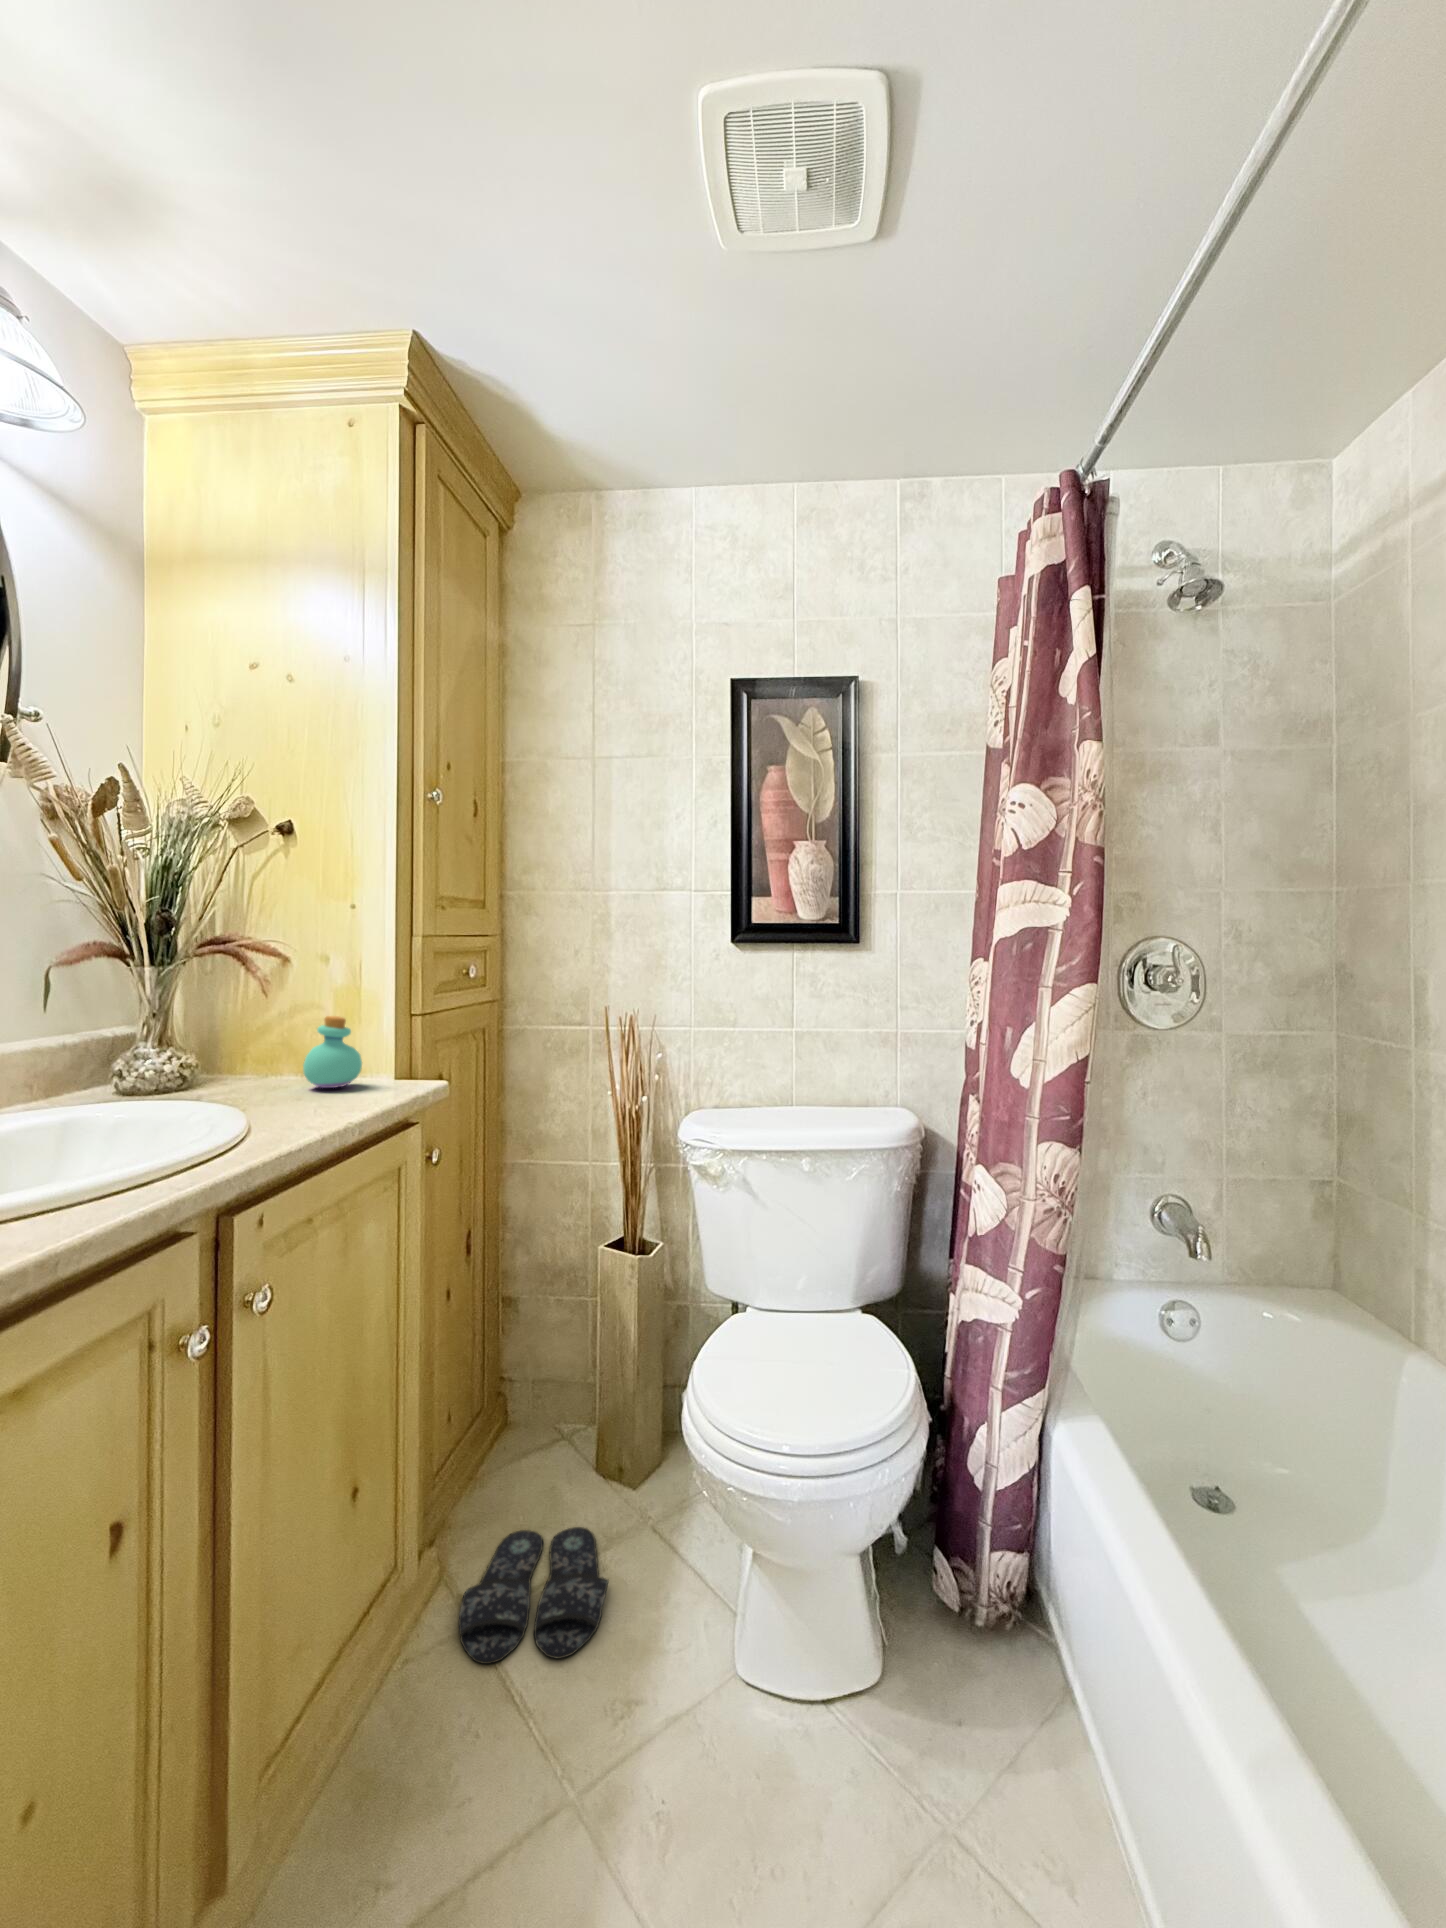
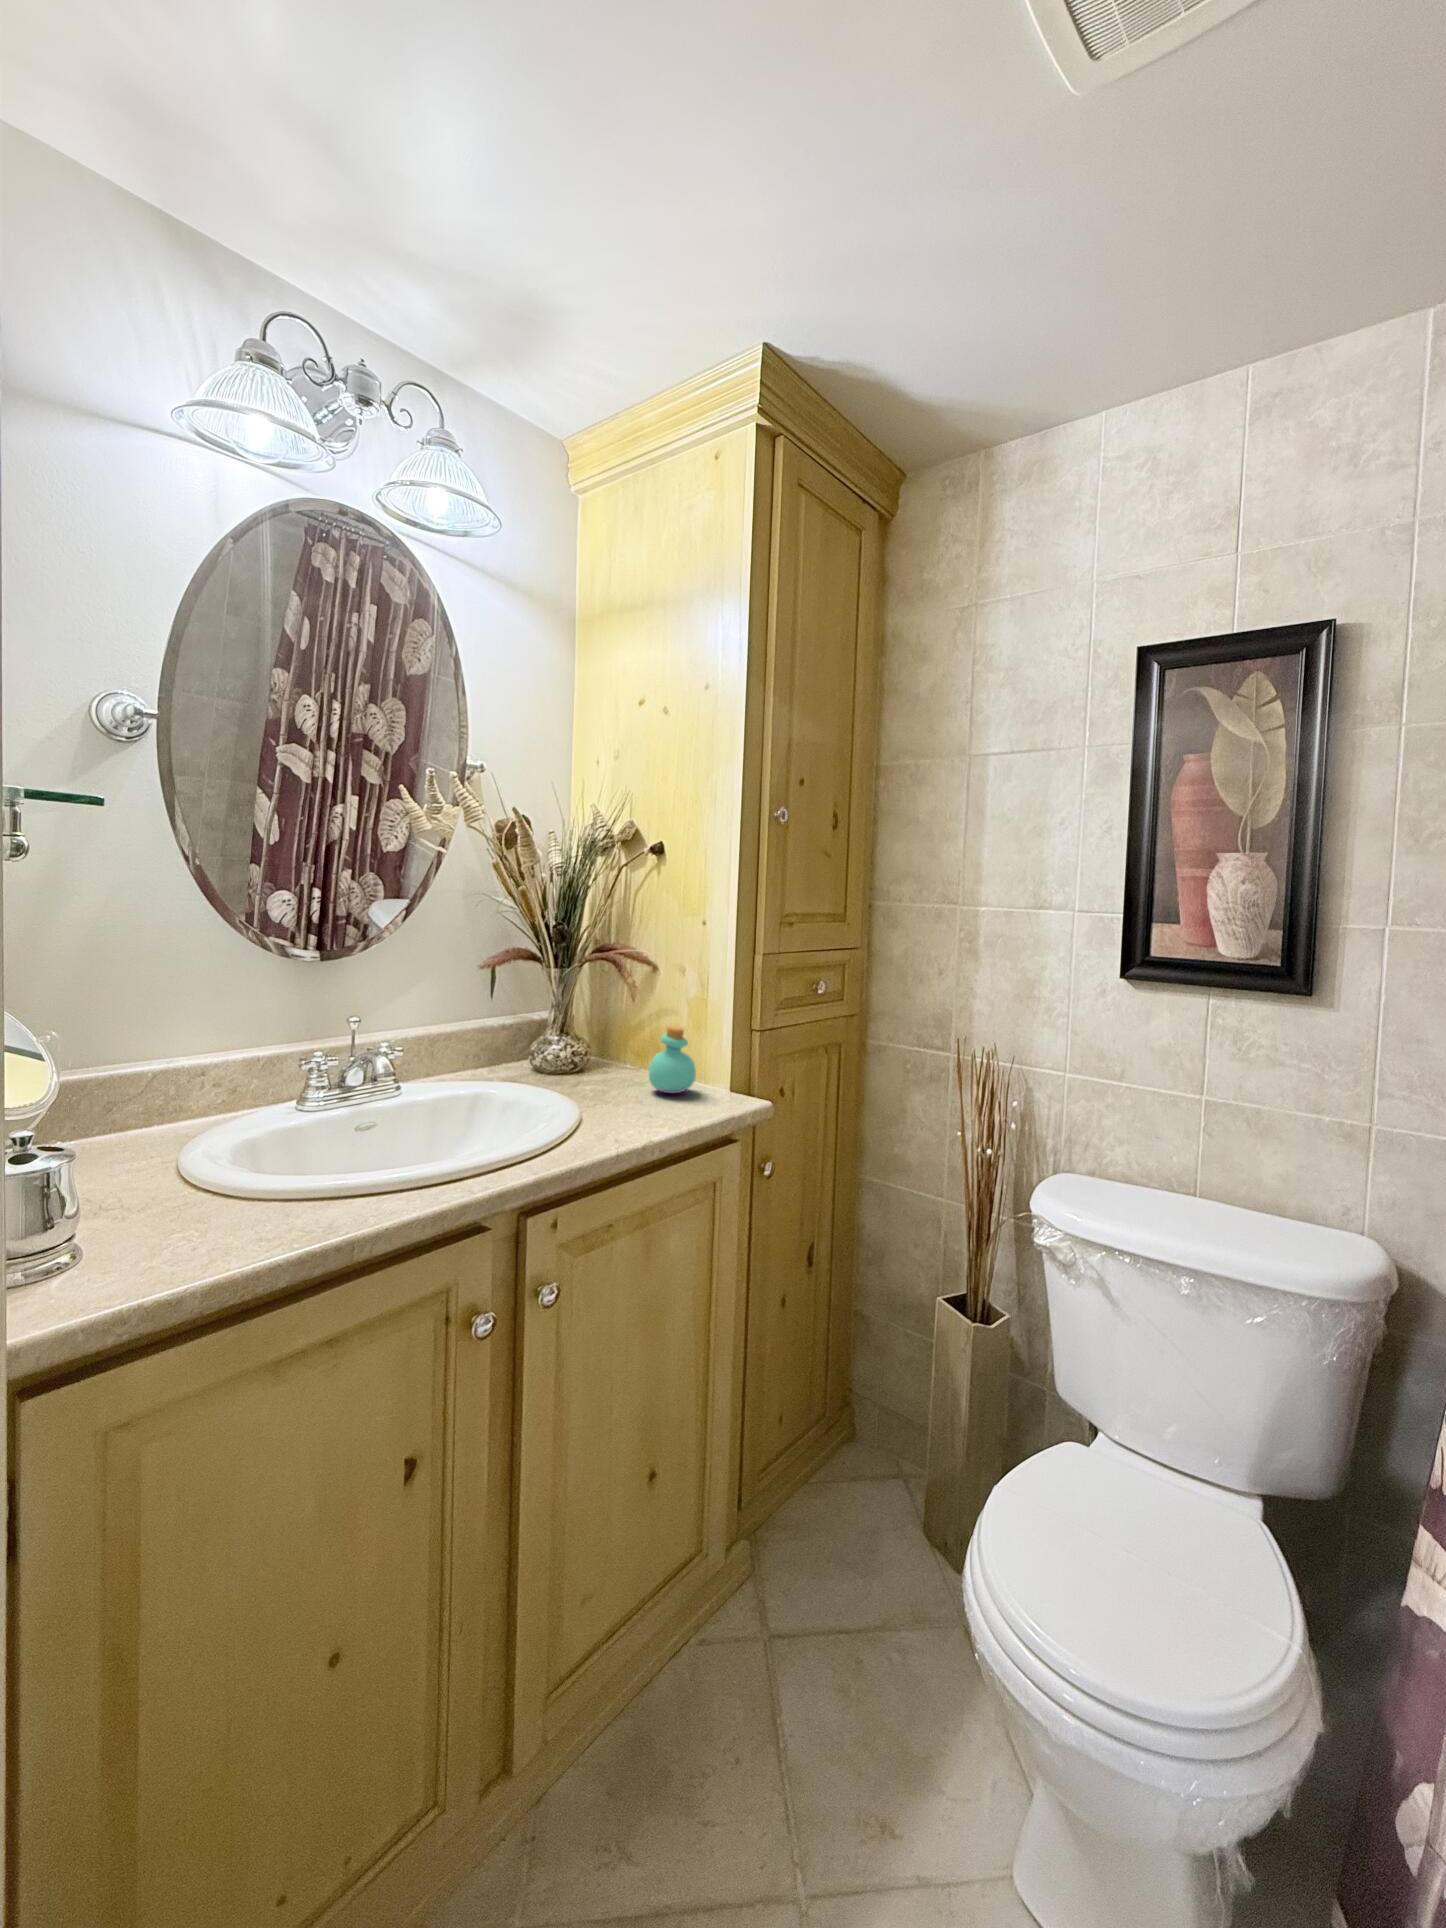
slippers: present [459,1527,608,1664] -> none [743,1559,897,1734]

